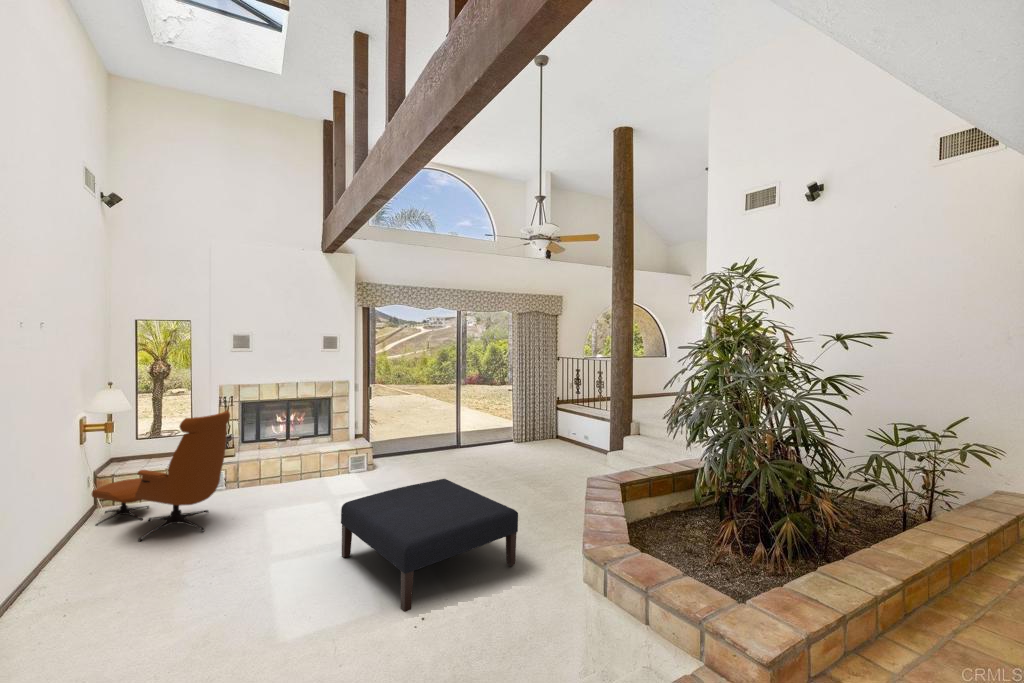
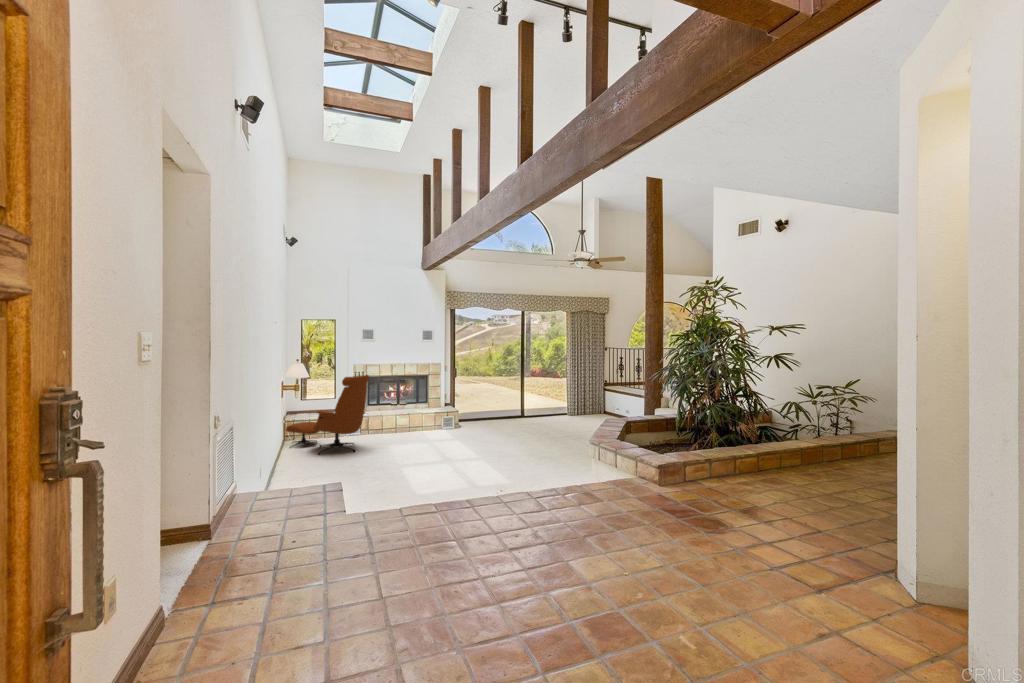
ottoman: present [341,479,518,612] -> none [441,422,557,487]

